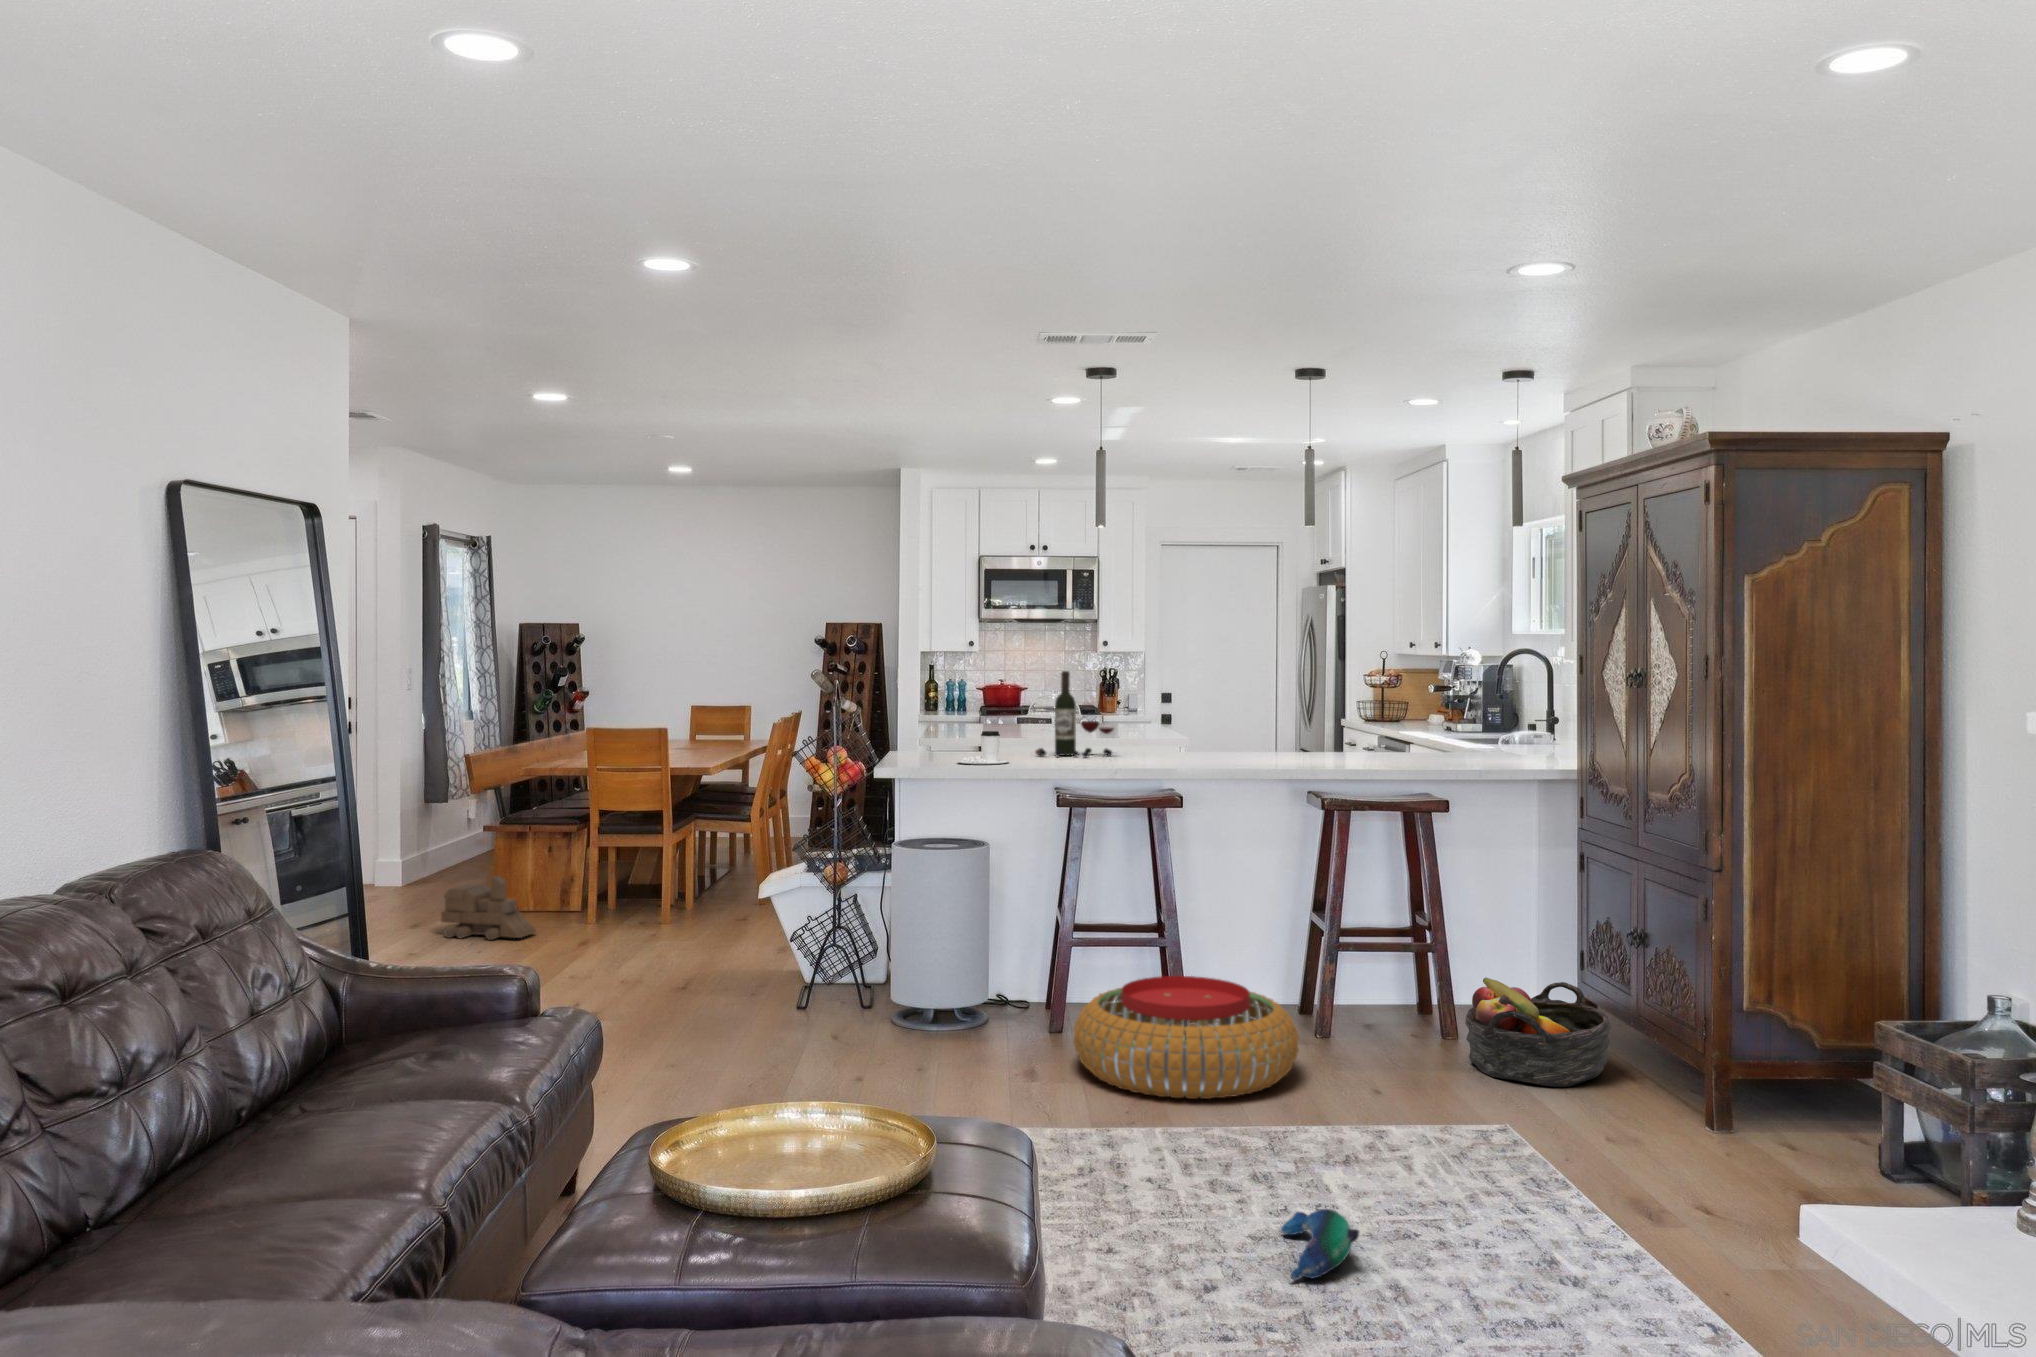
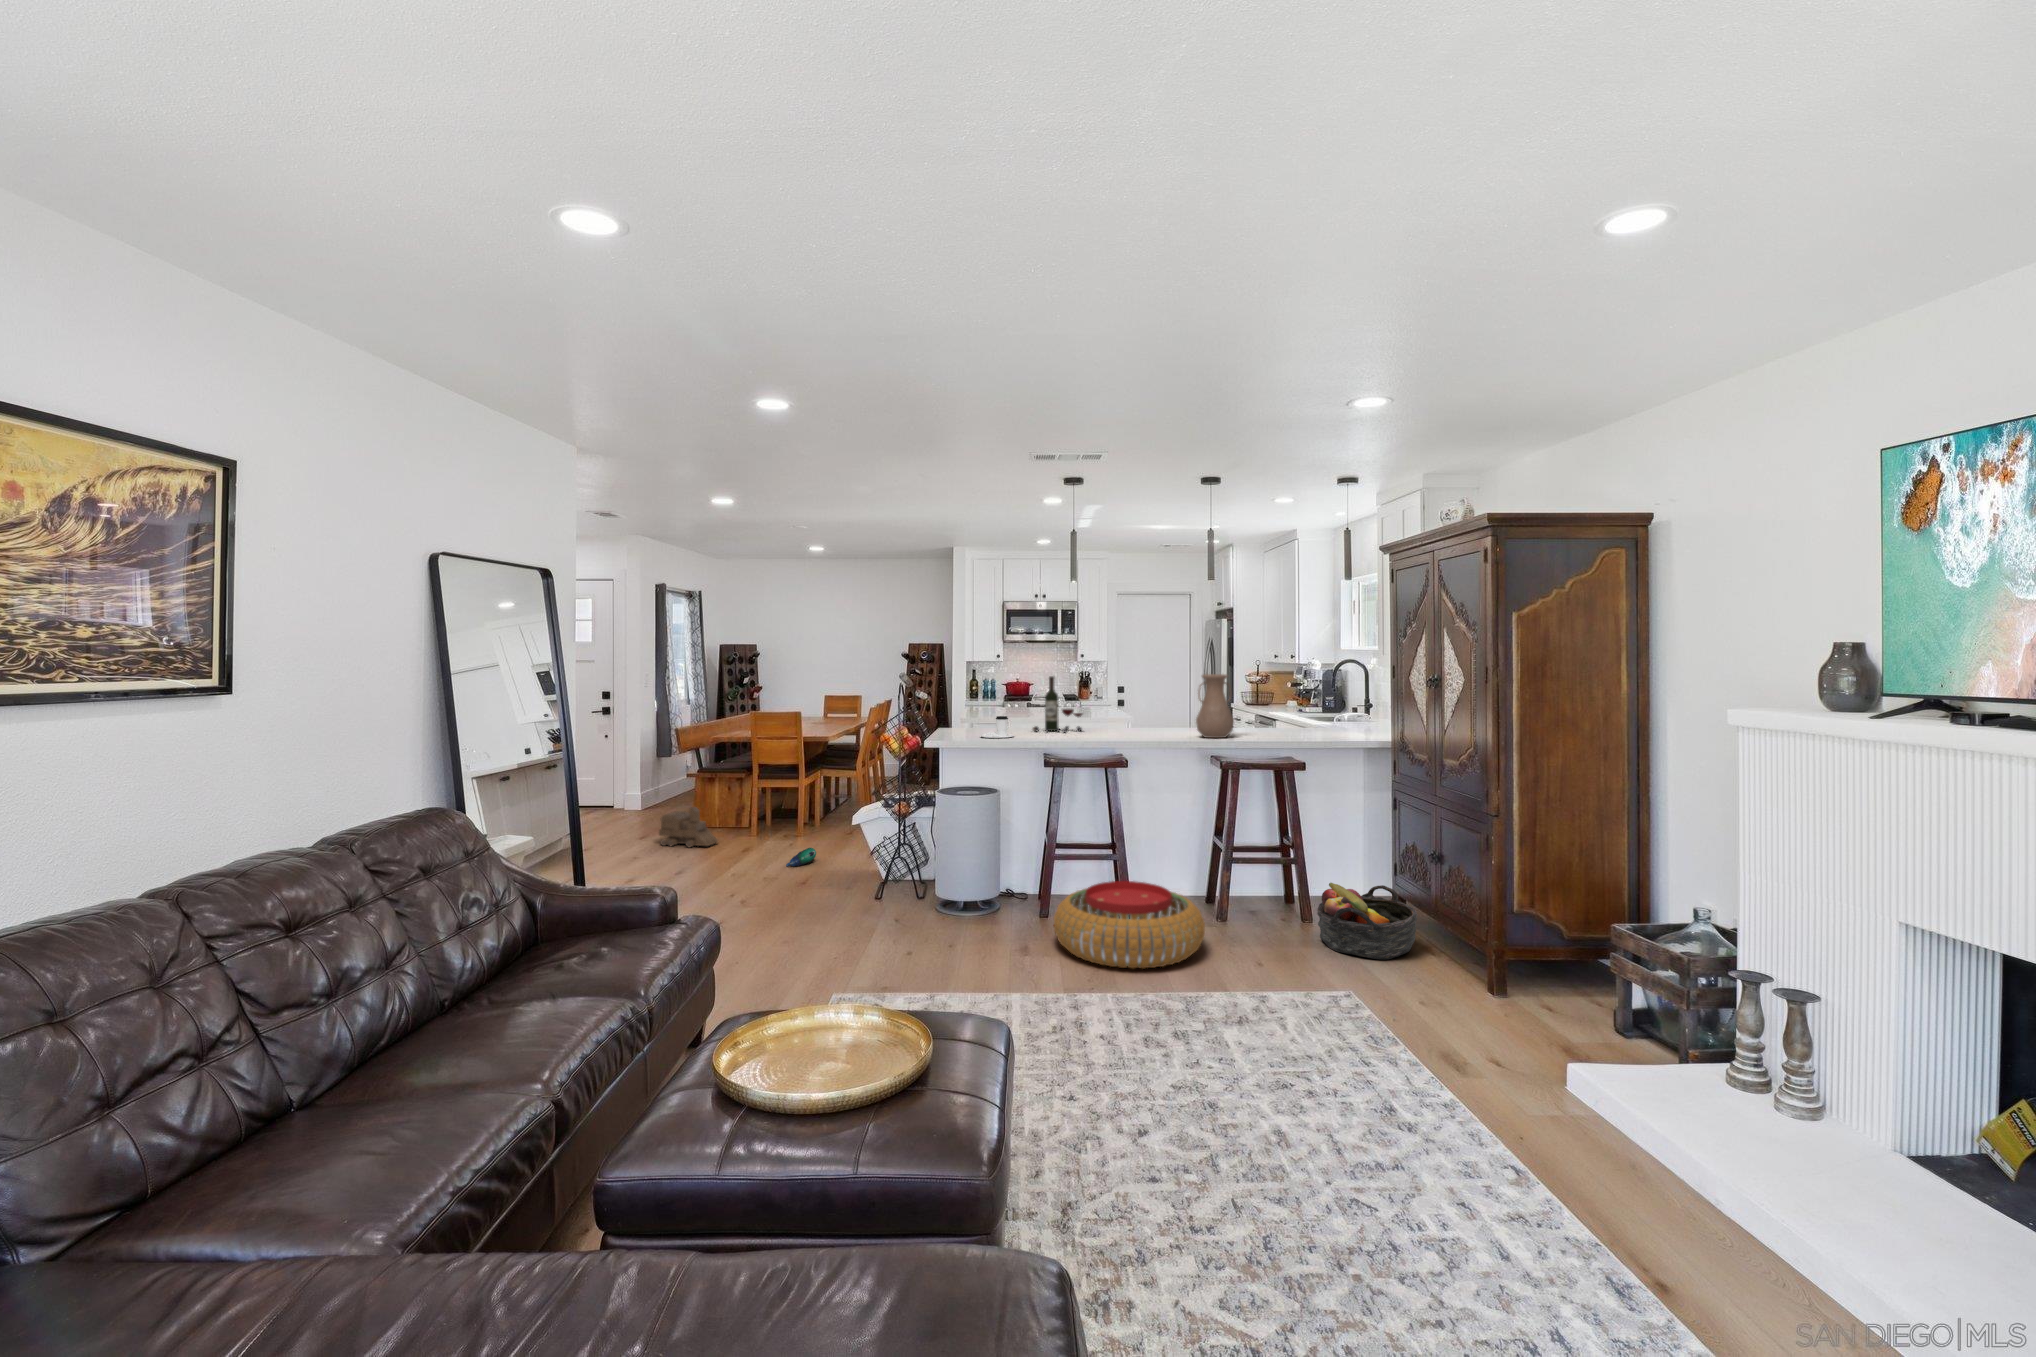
vase: none [1287,668,1344,764] -> present [1196,674,1234,738]
plush toy: present [1281,1209,1359,1280] -> present [786,848,816,866]

